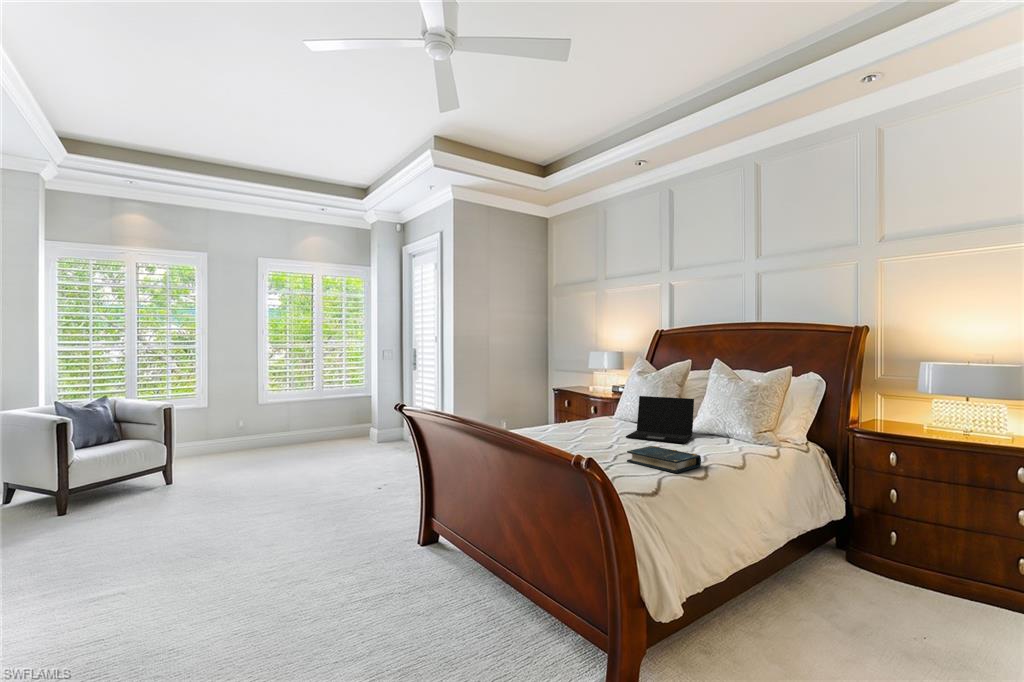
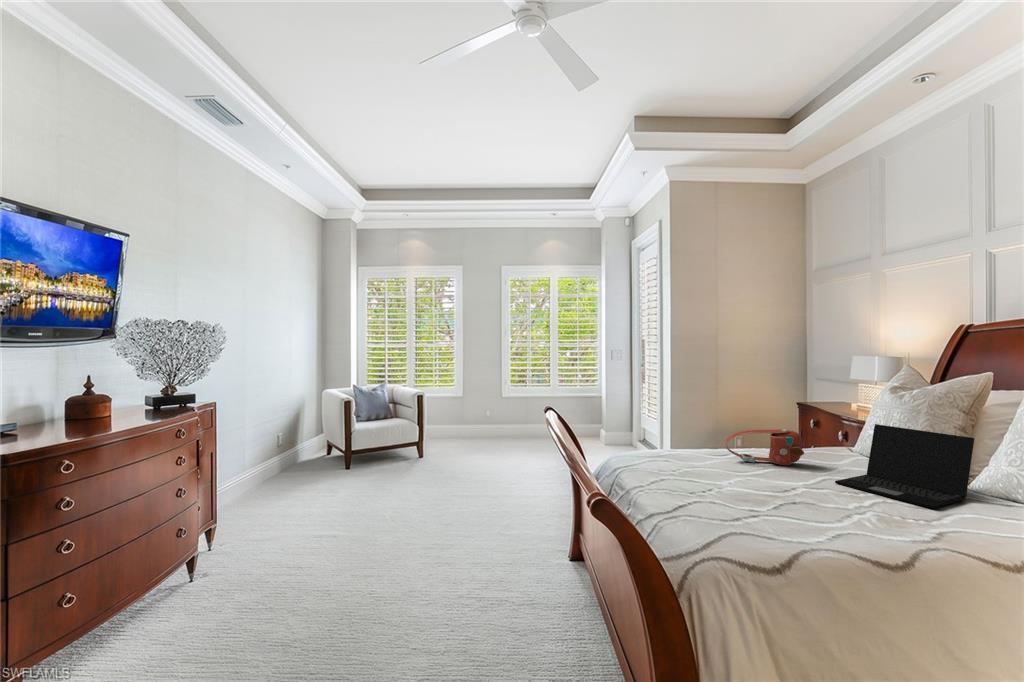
handbag: none [549,405,600,432] -> present [725,429,804,465]
book: present [627,446,701,473] -> none [789,504,920,557]

